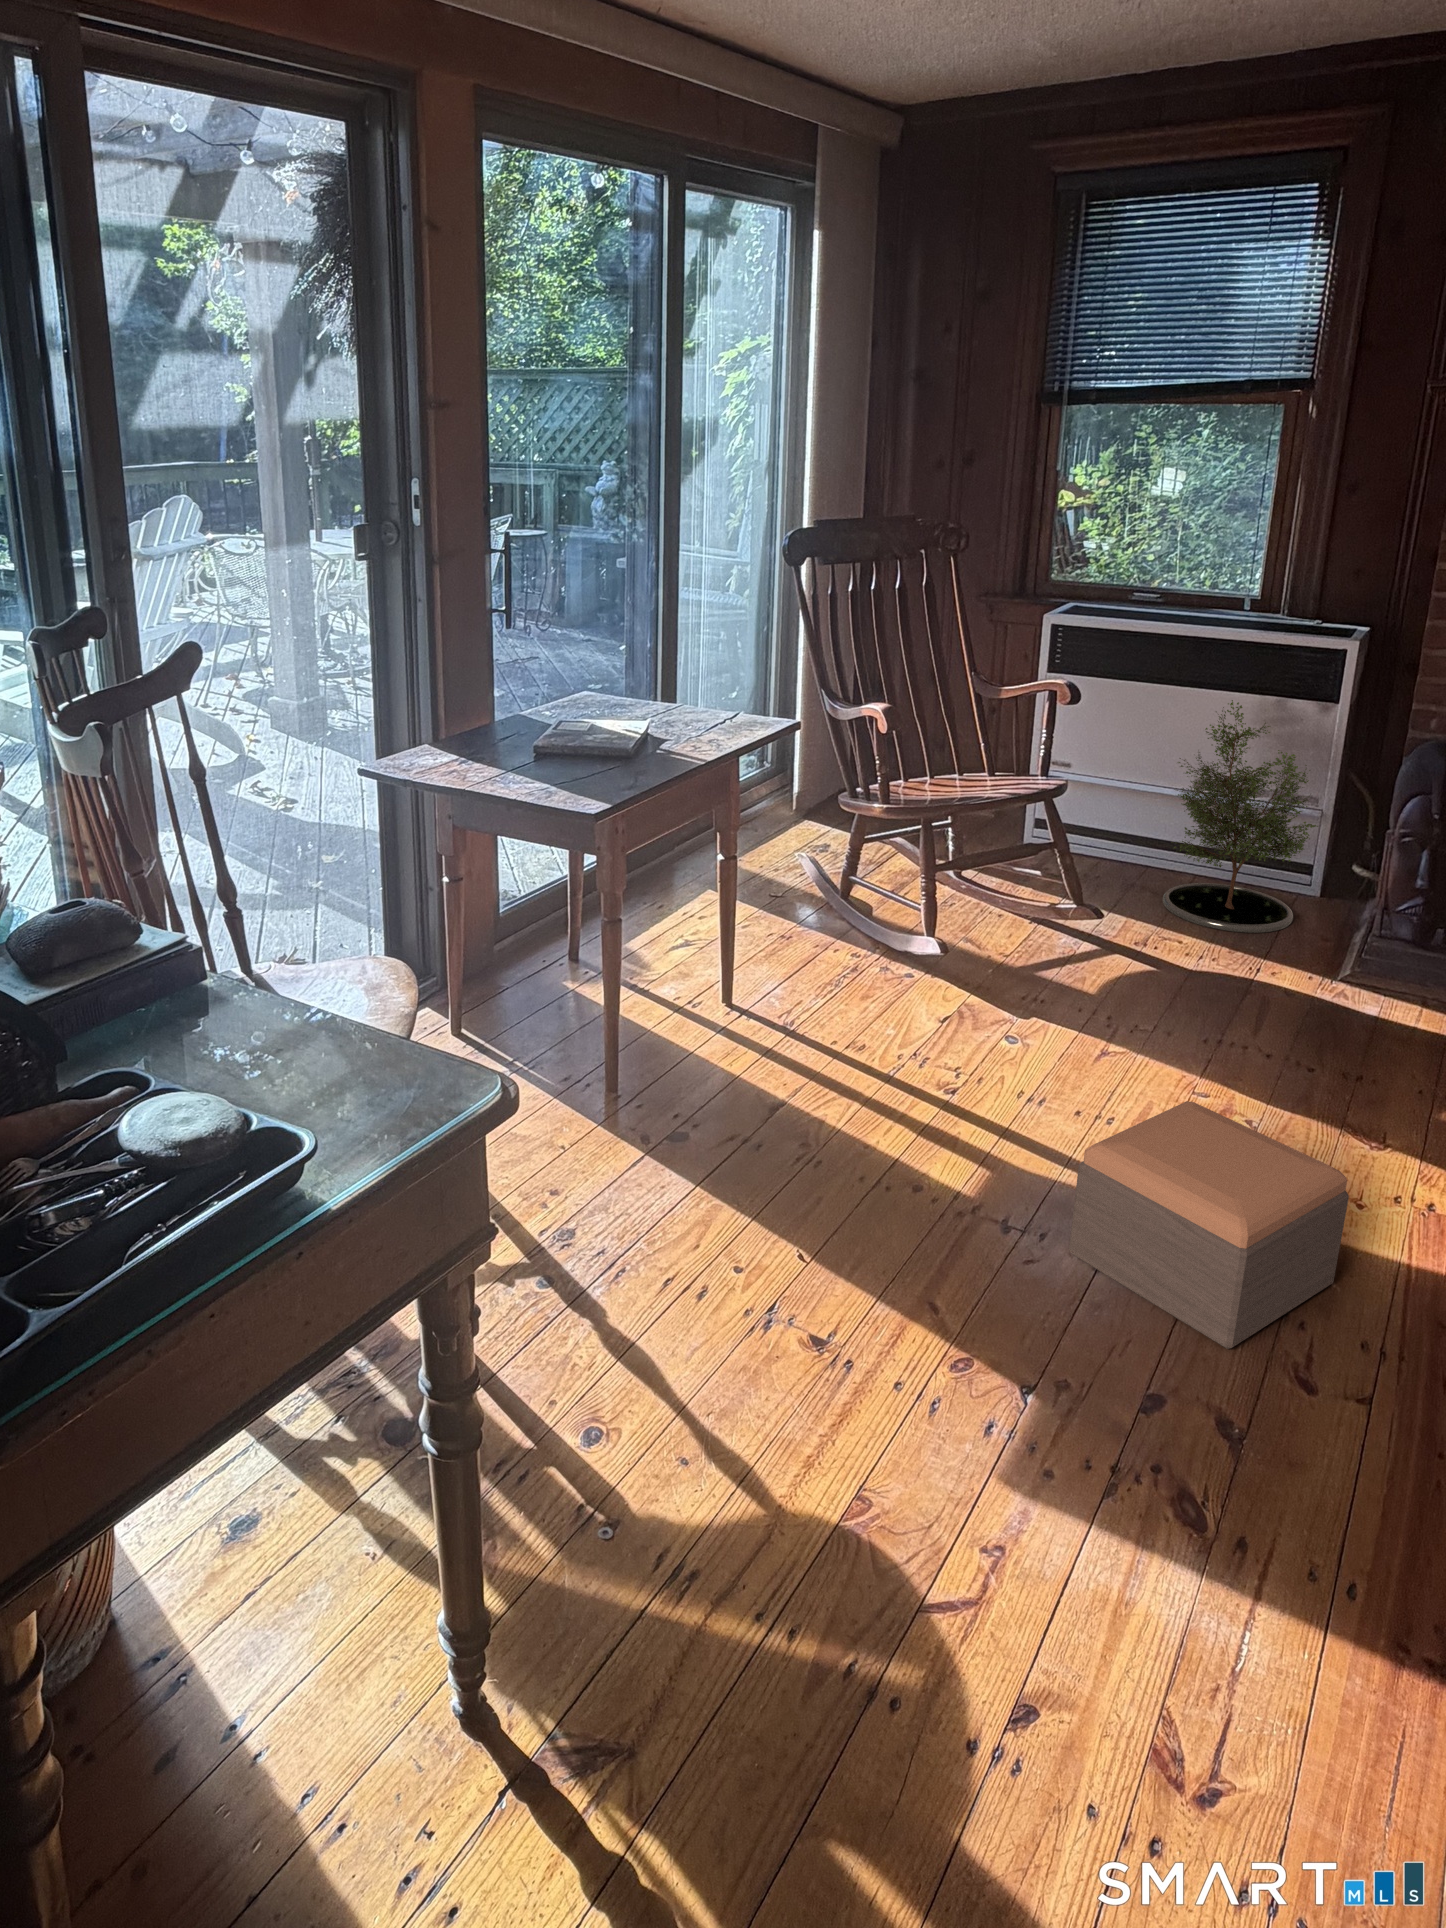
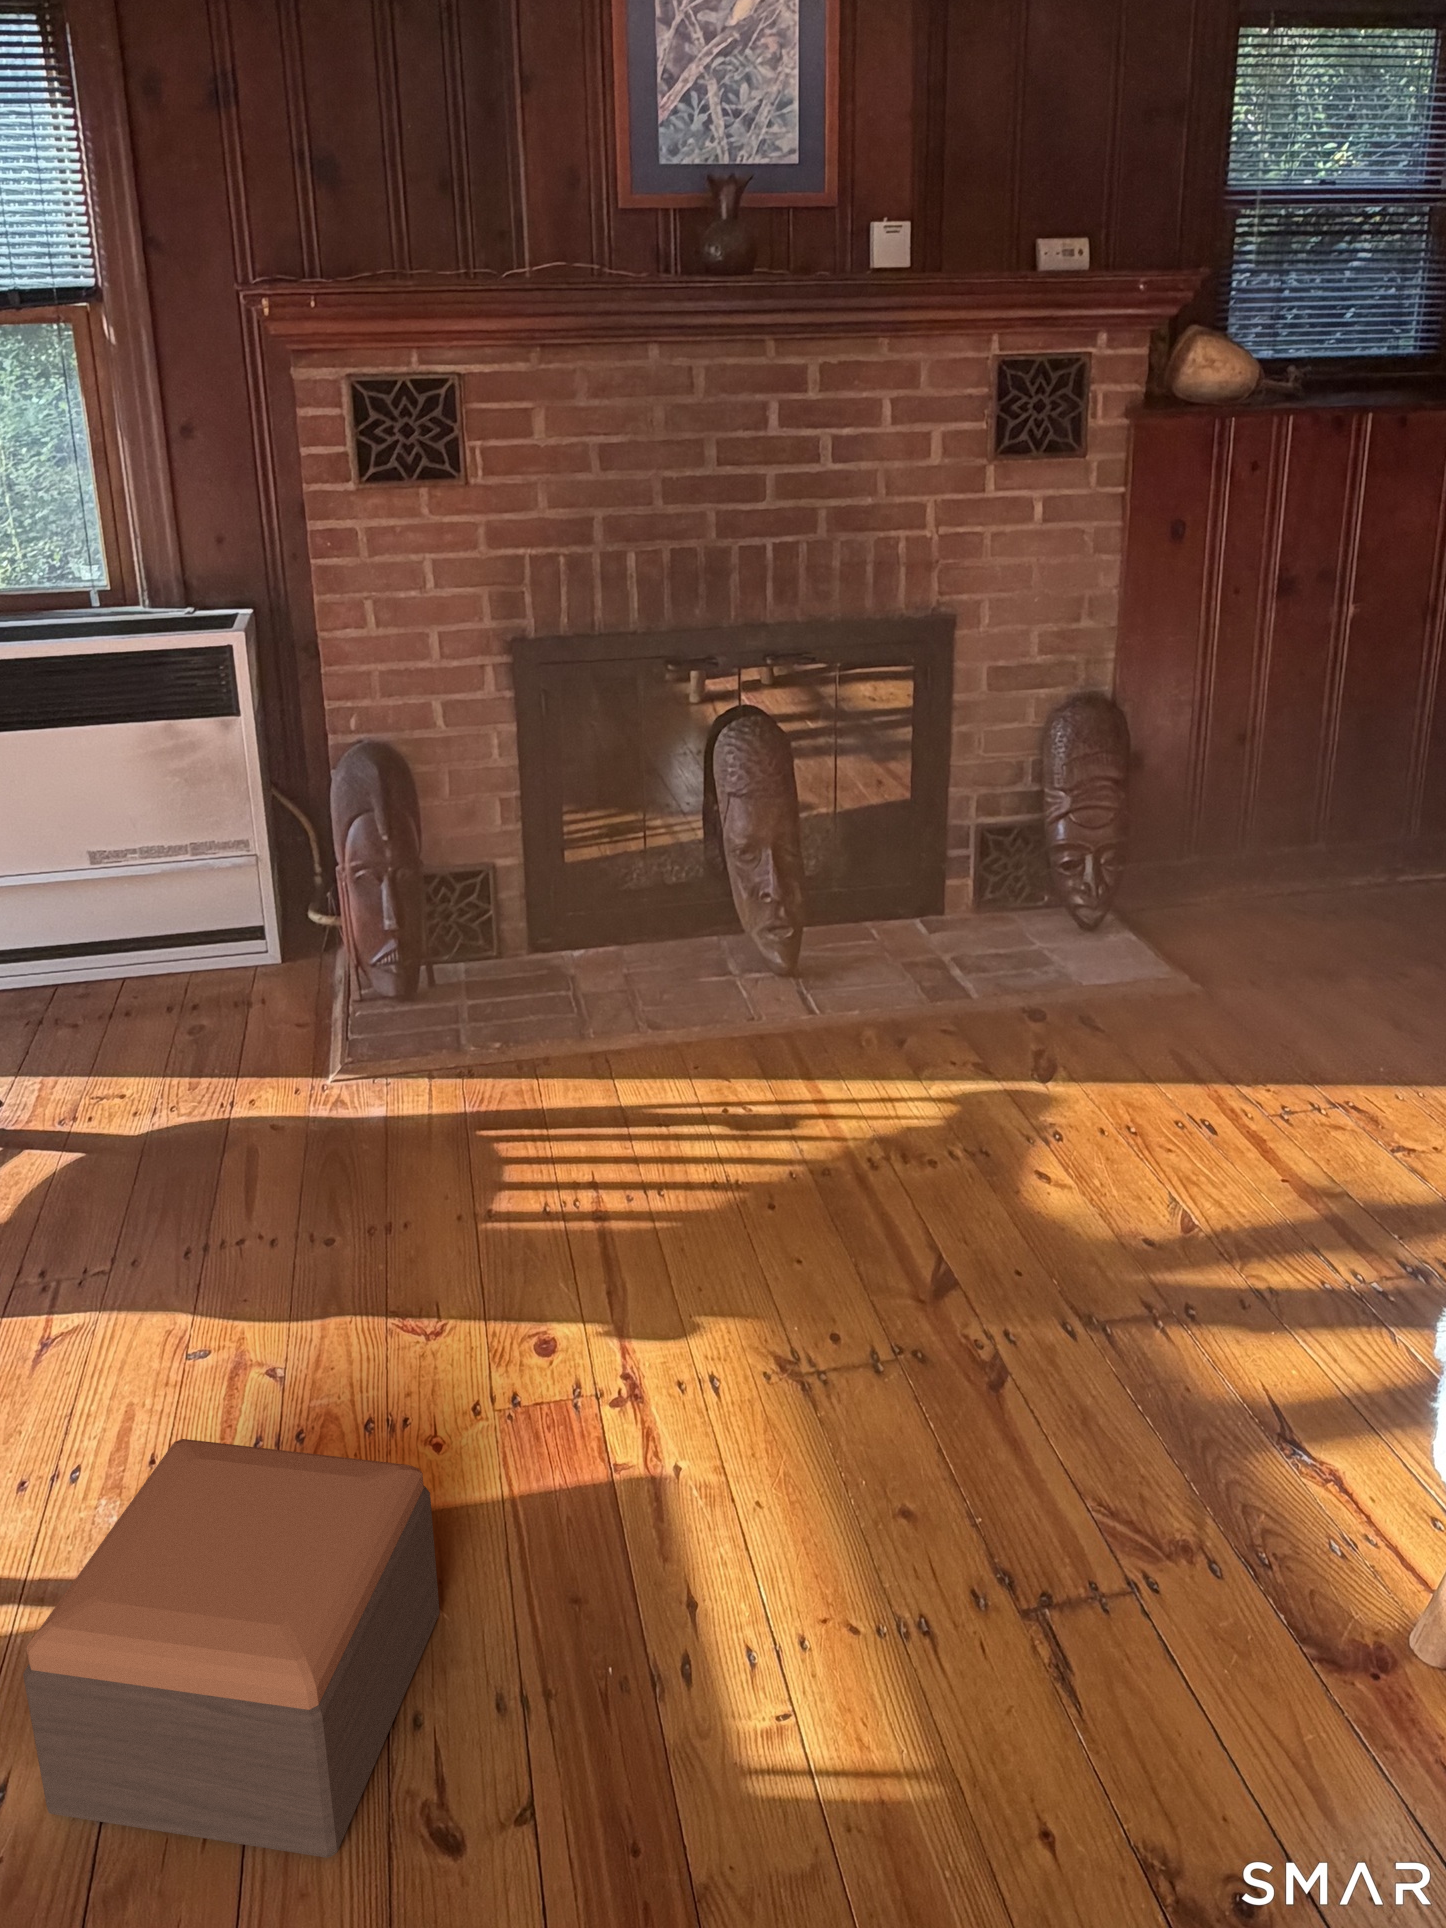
potted tree: present [1163,700,1318,933] -> none [52,740,256,1053]

